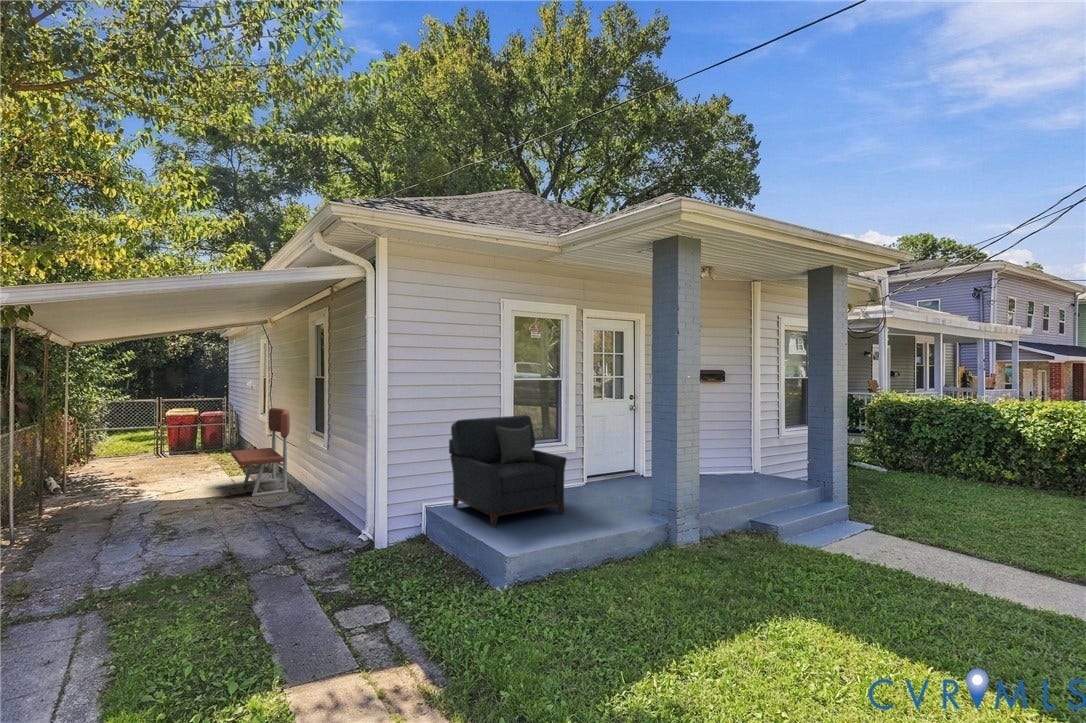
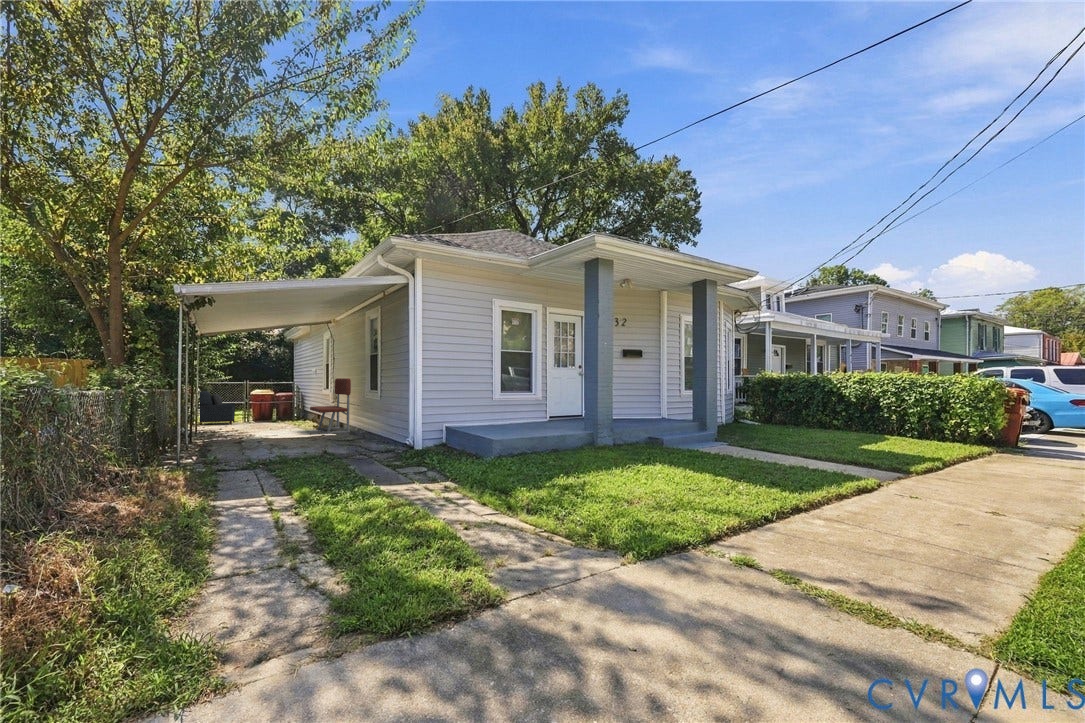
armchair: present [449,415,567,527] -> present [200,391,235,425]

